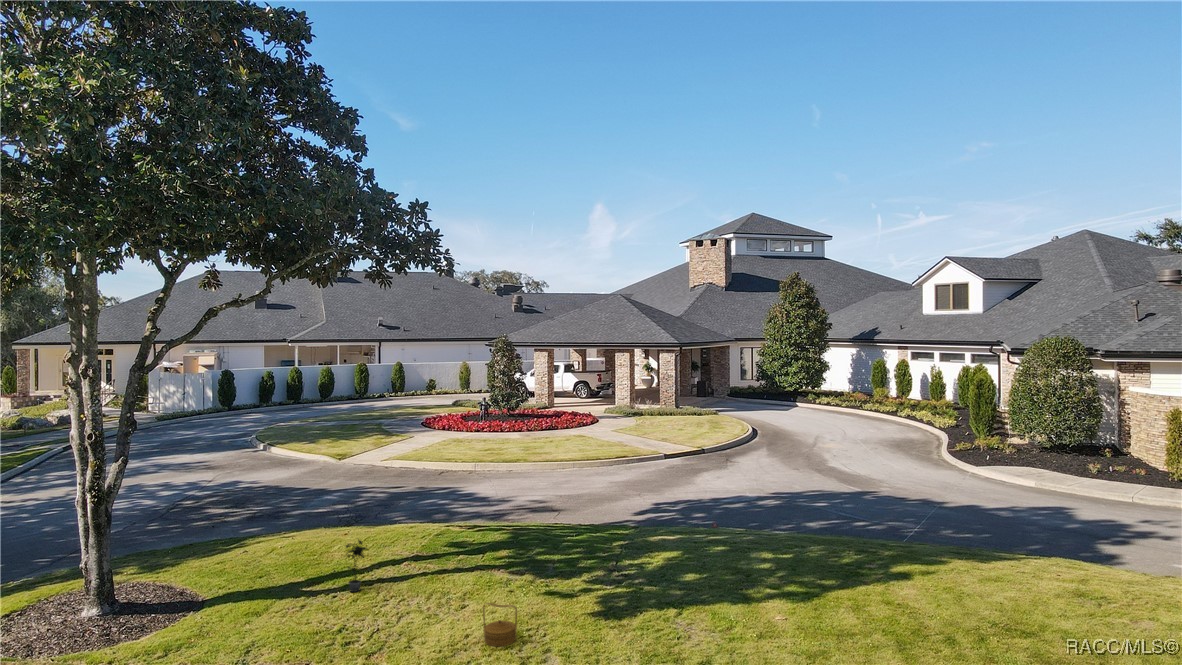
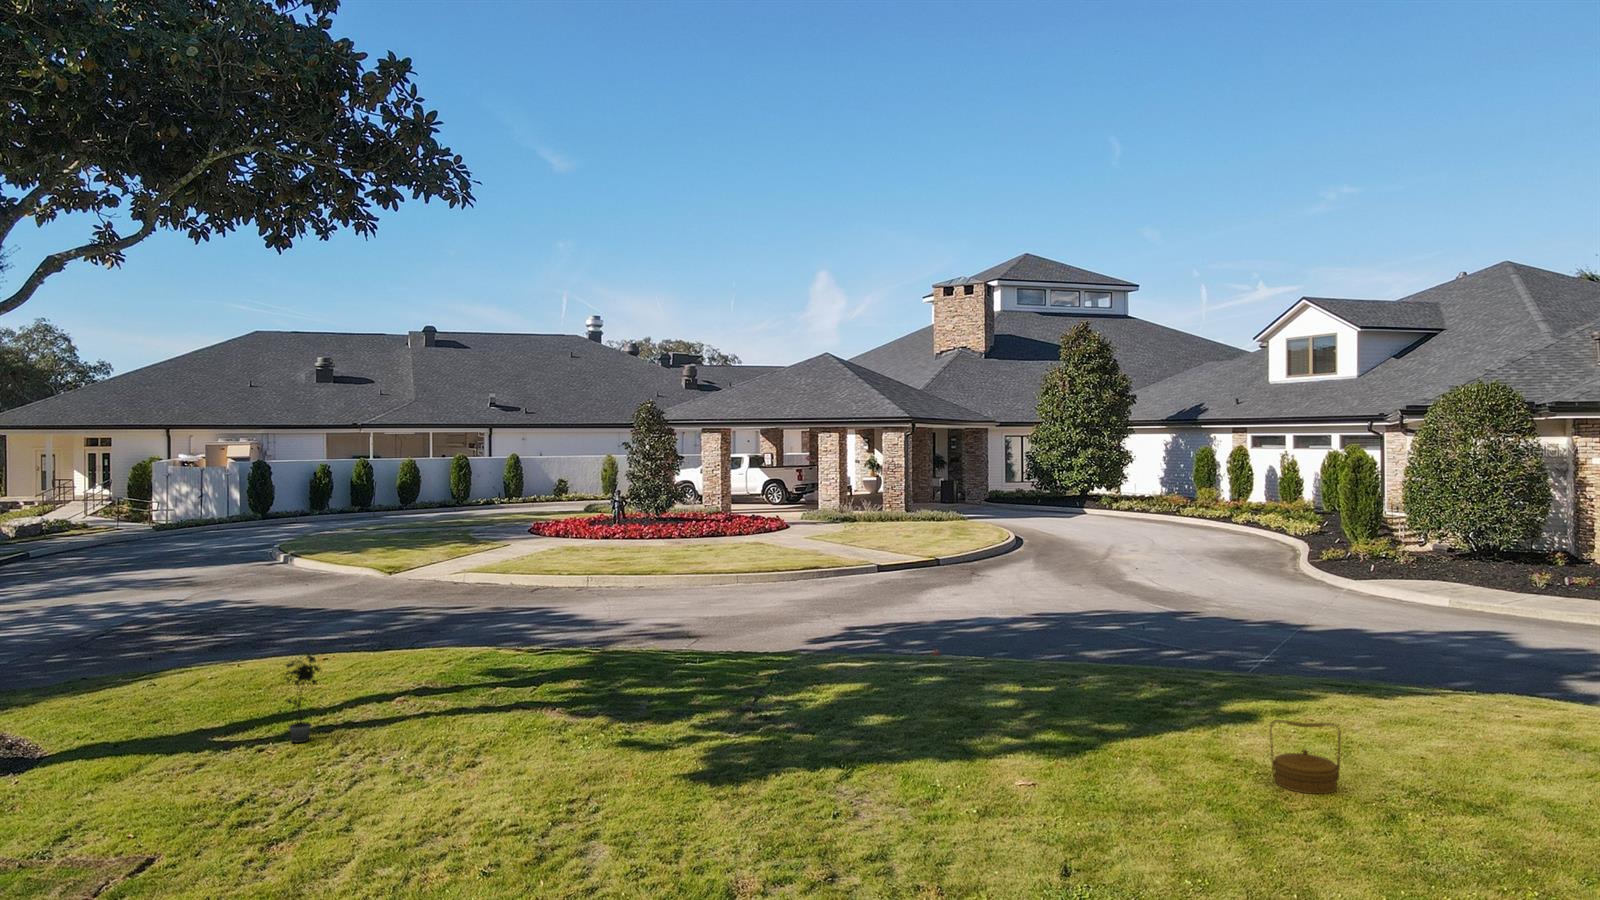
basket: present [483,603,517,646] -> present [1270,720,1341,794]

